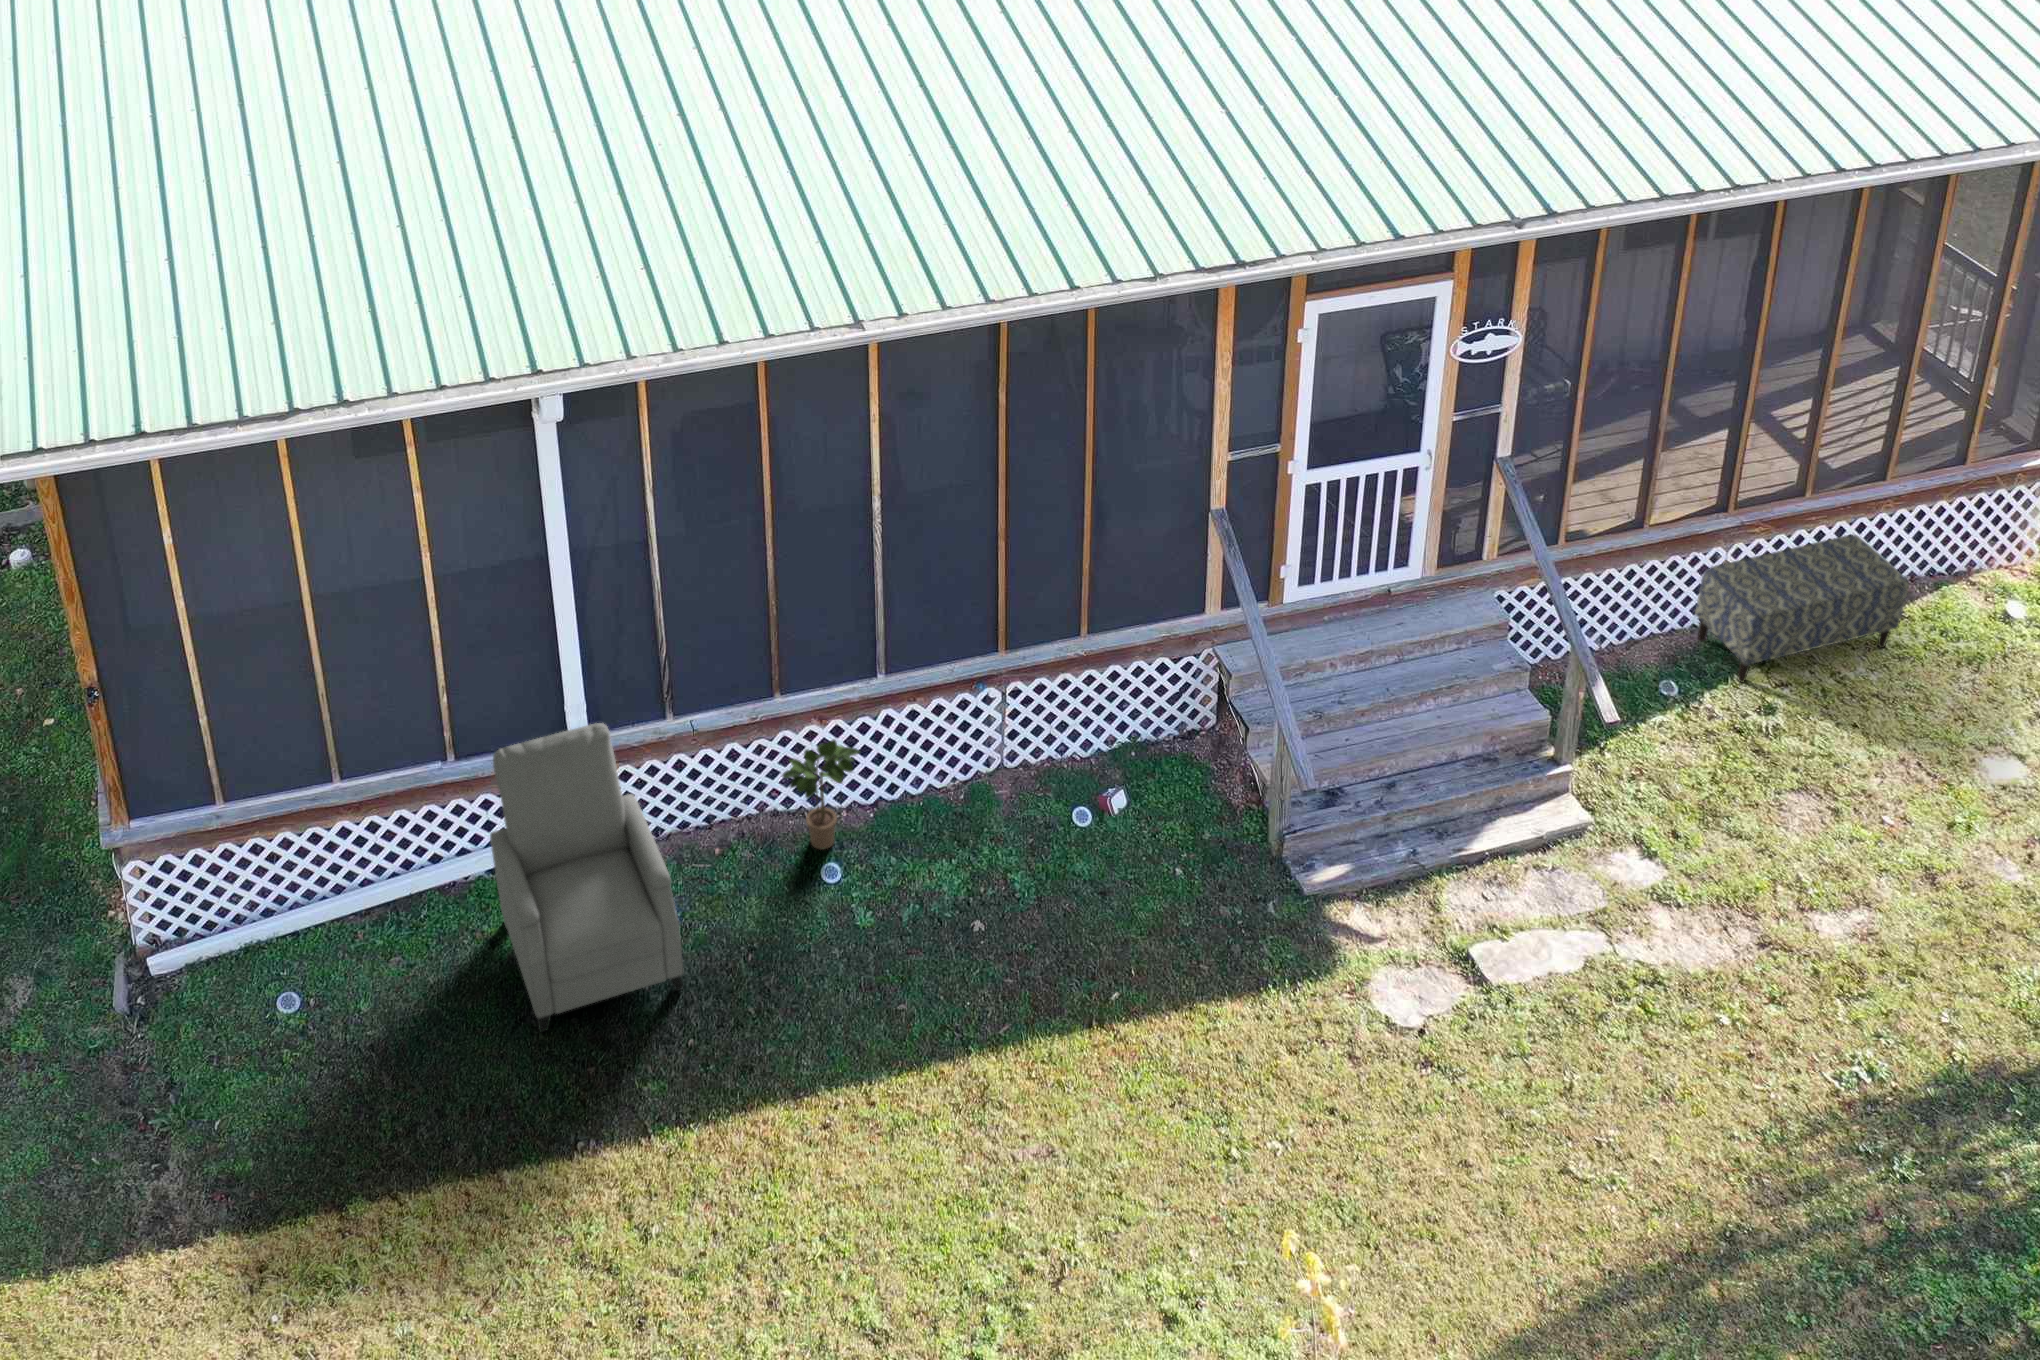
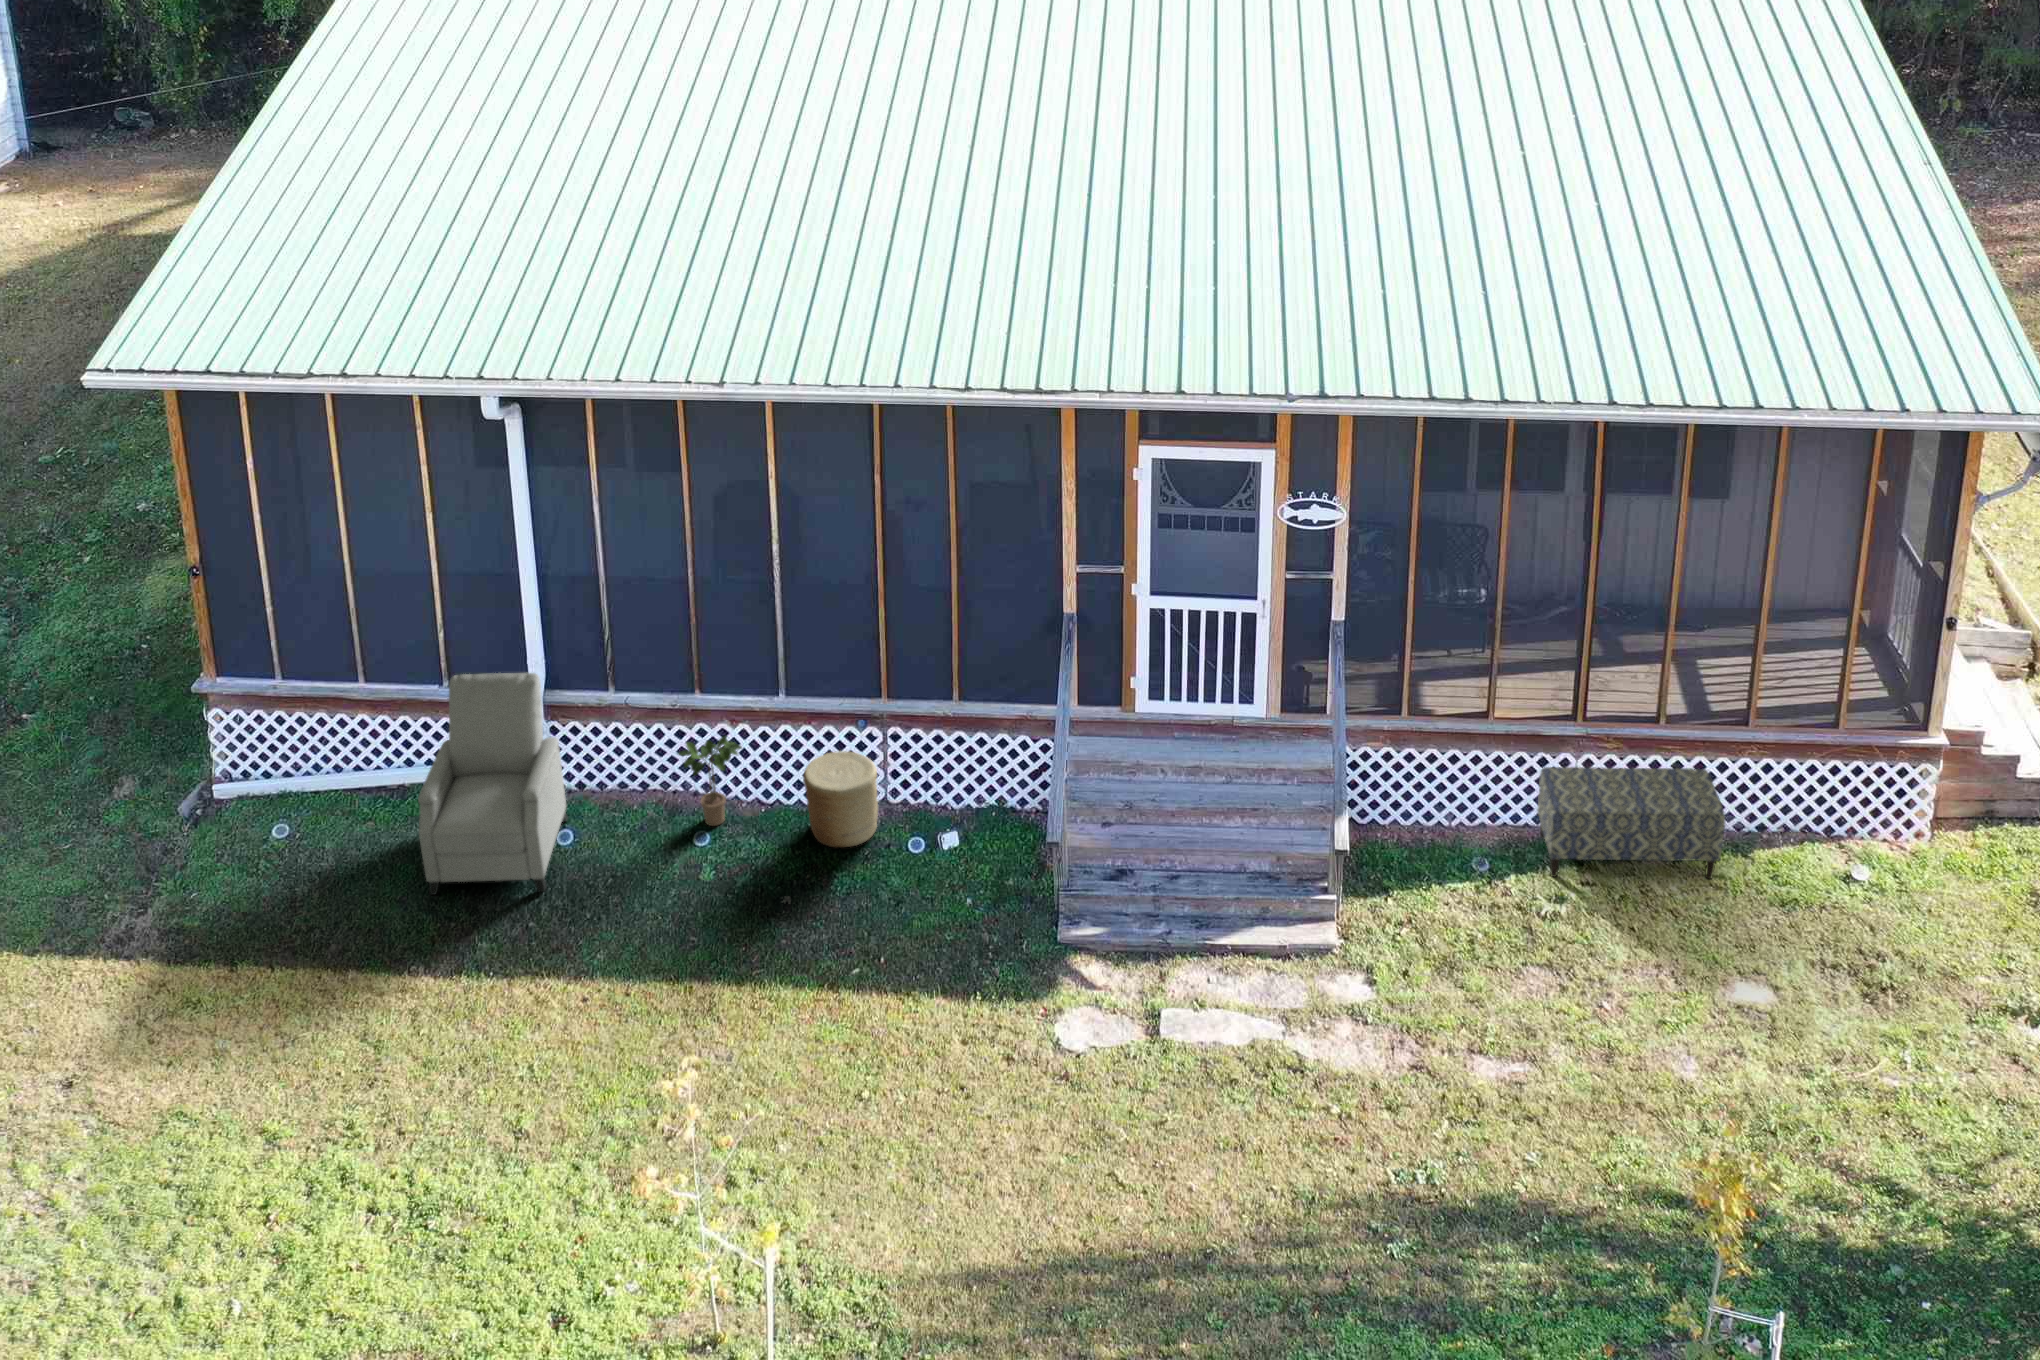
woven basket: none [936,722,1026,841] -> present [803,751,878,847]

